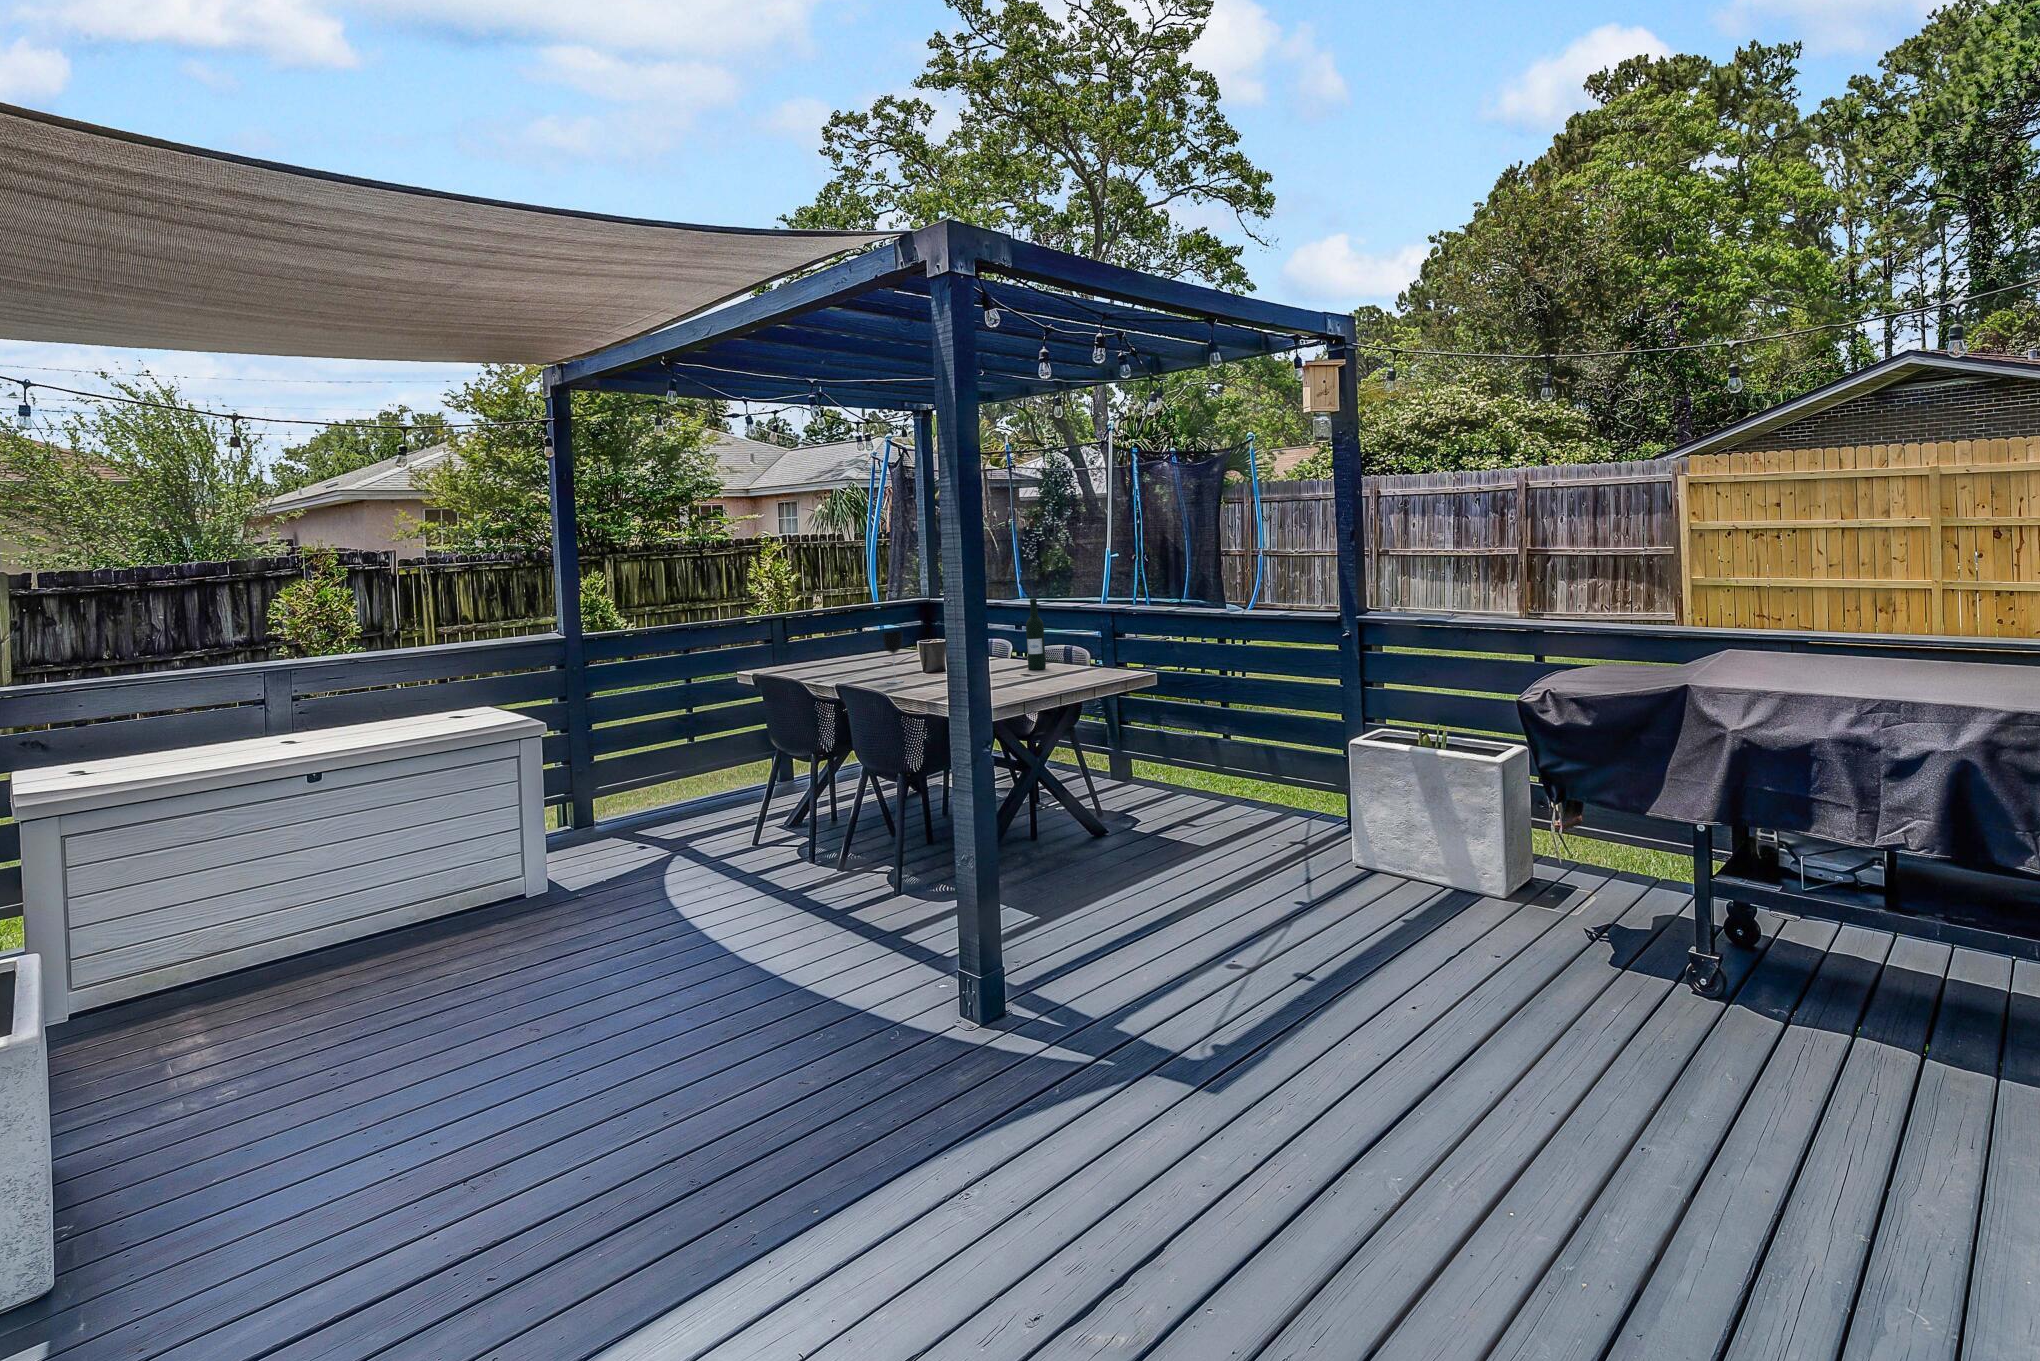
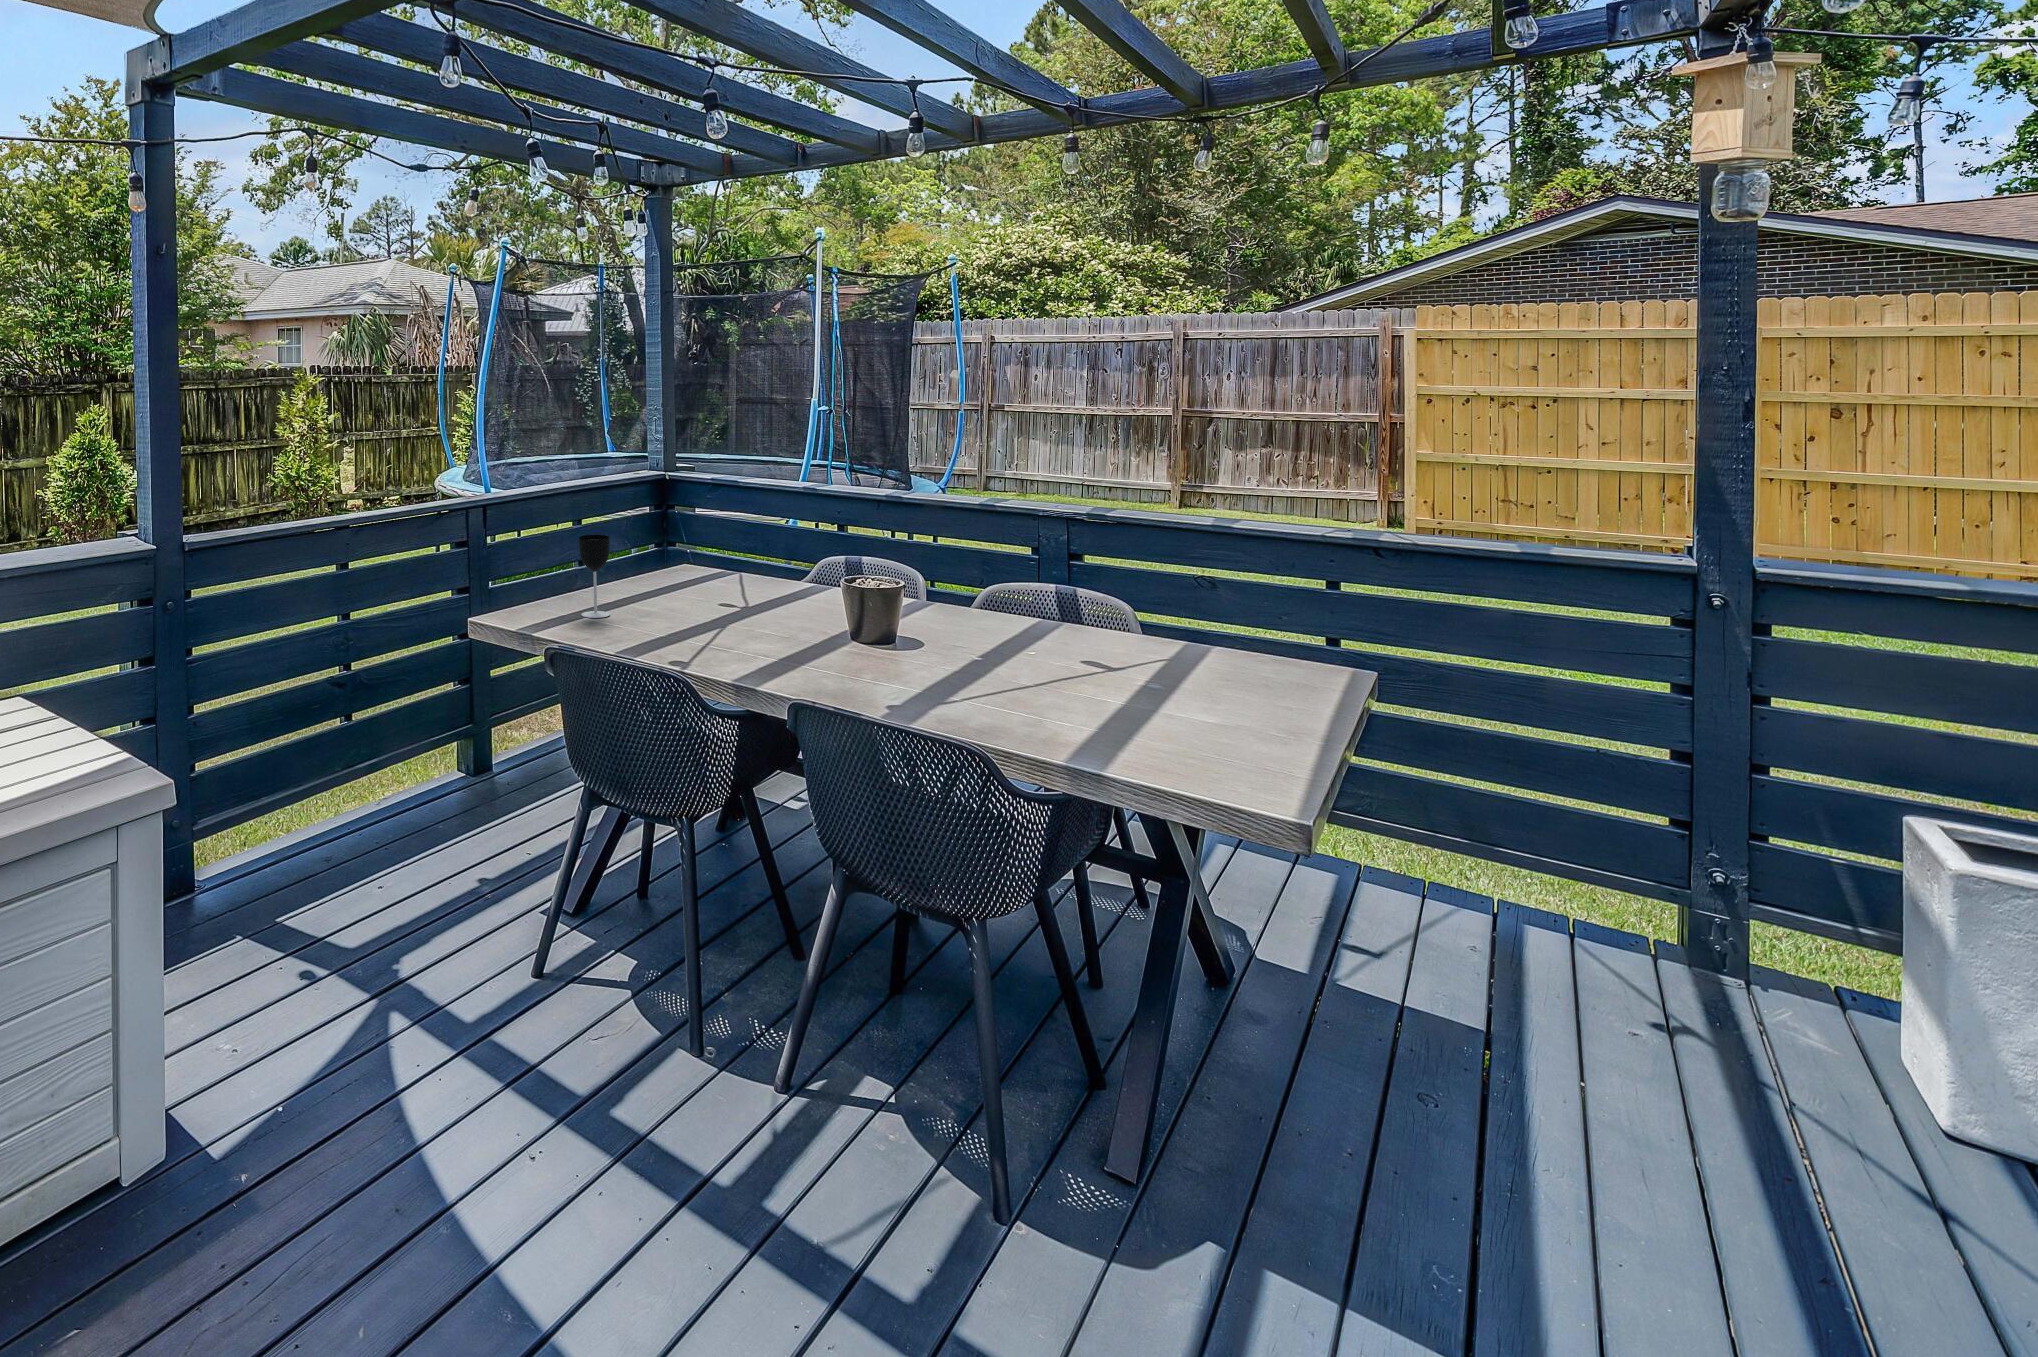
wine bottle: present [1026,599,1046,670] -> none [772,485,800,593]

